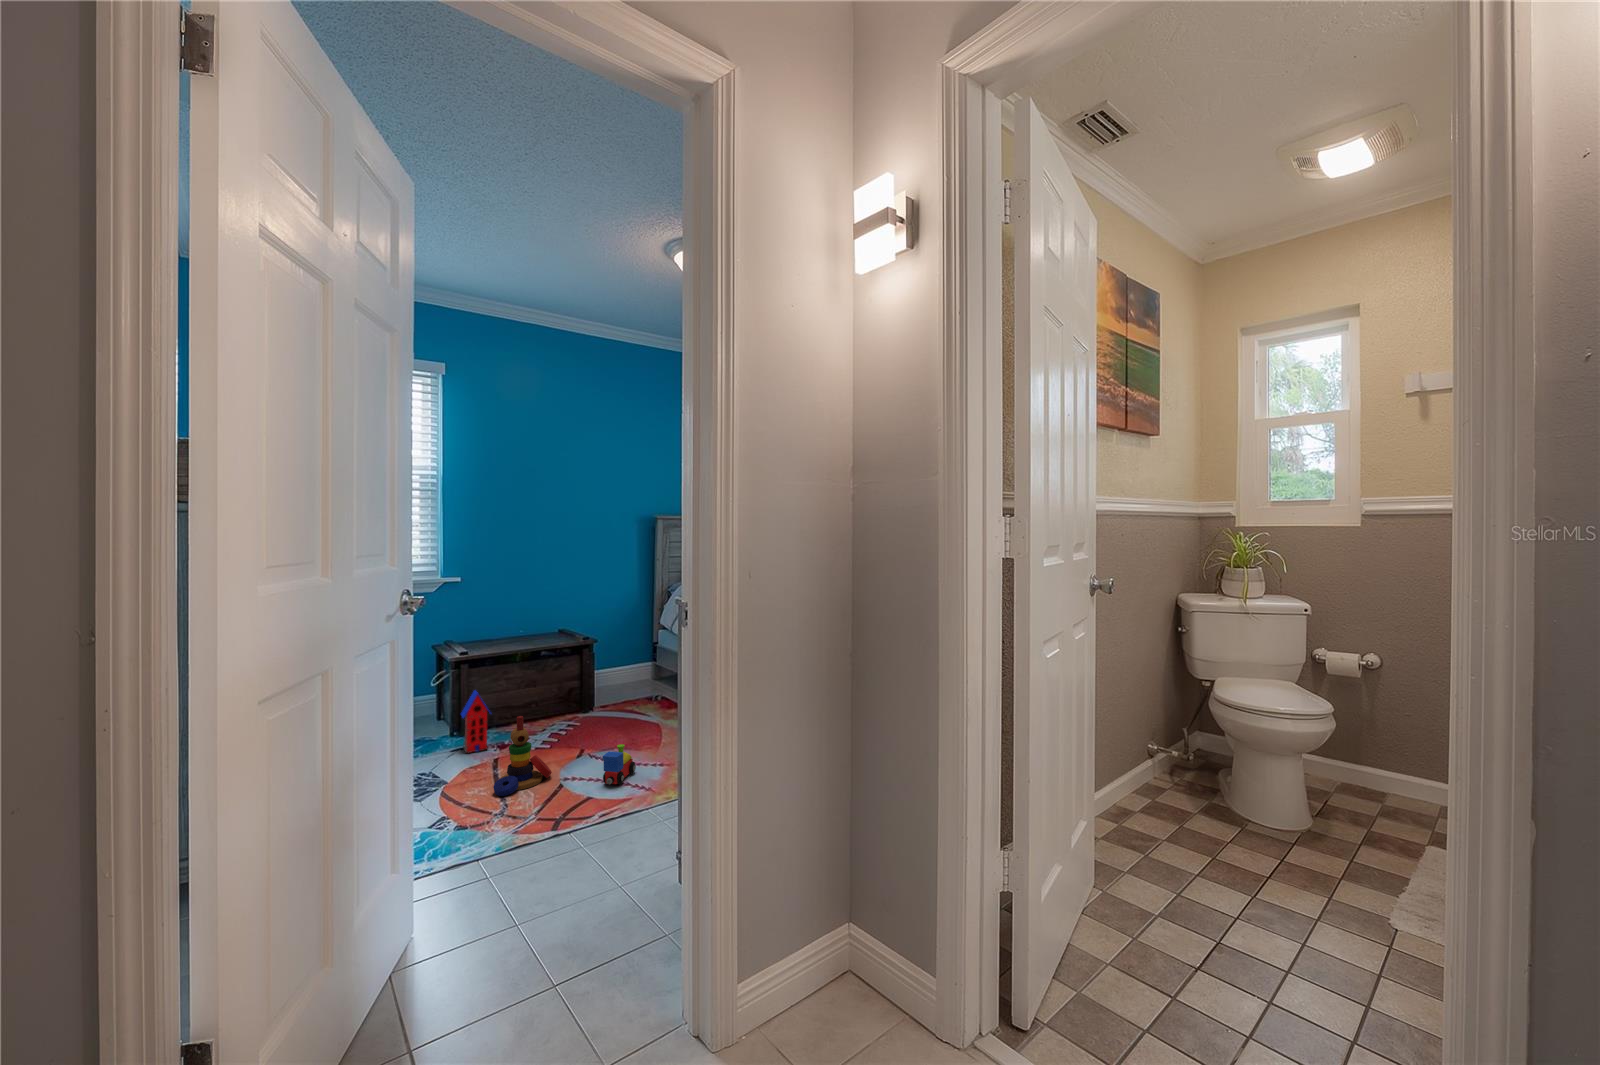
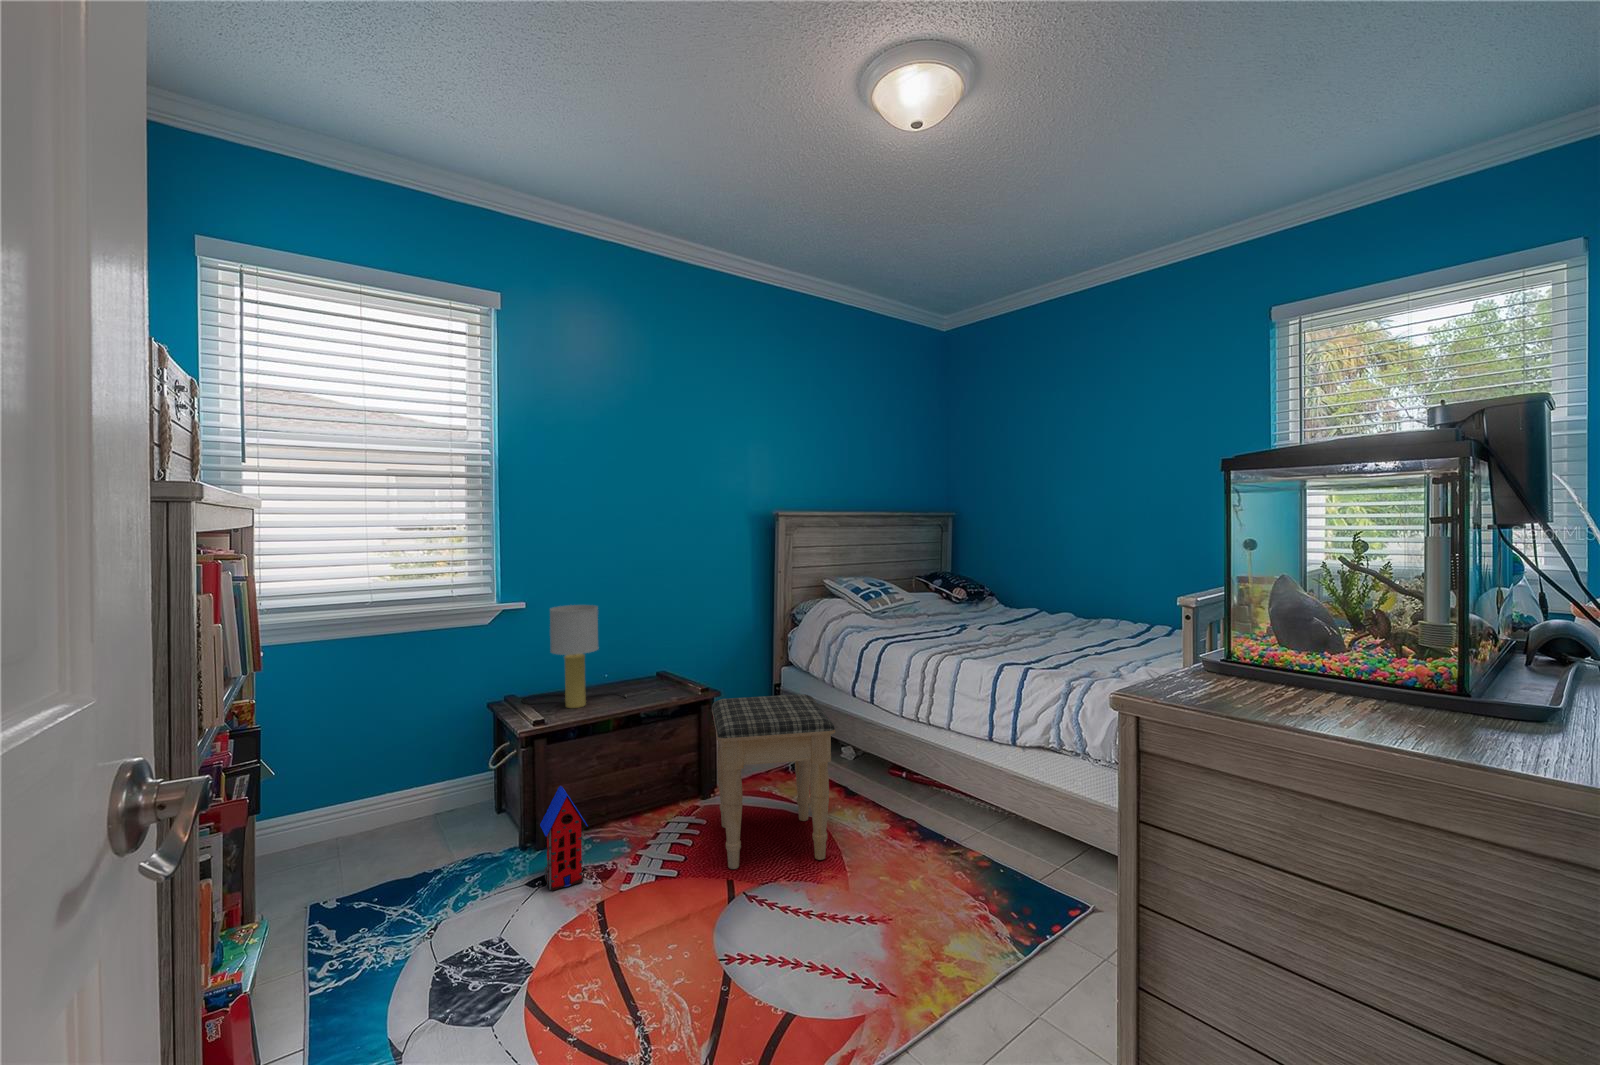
table lamp: none [456,579,531,648] -> present [528,605,627,708]
footstool: none [578,638,656,744] -> present [712,694,835,869]
stacking toy: present [493,716,552,796] -> none [615,854,703,1008]
toy train: present [602,744,636,785] -> none [795,899,837,980]

